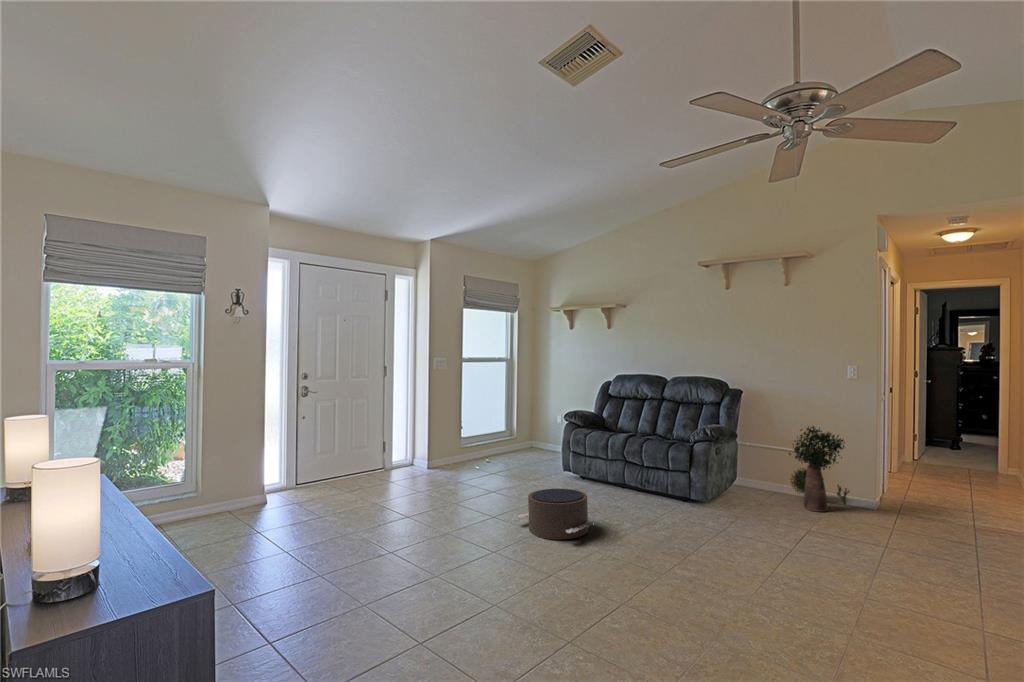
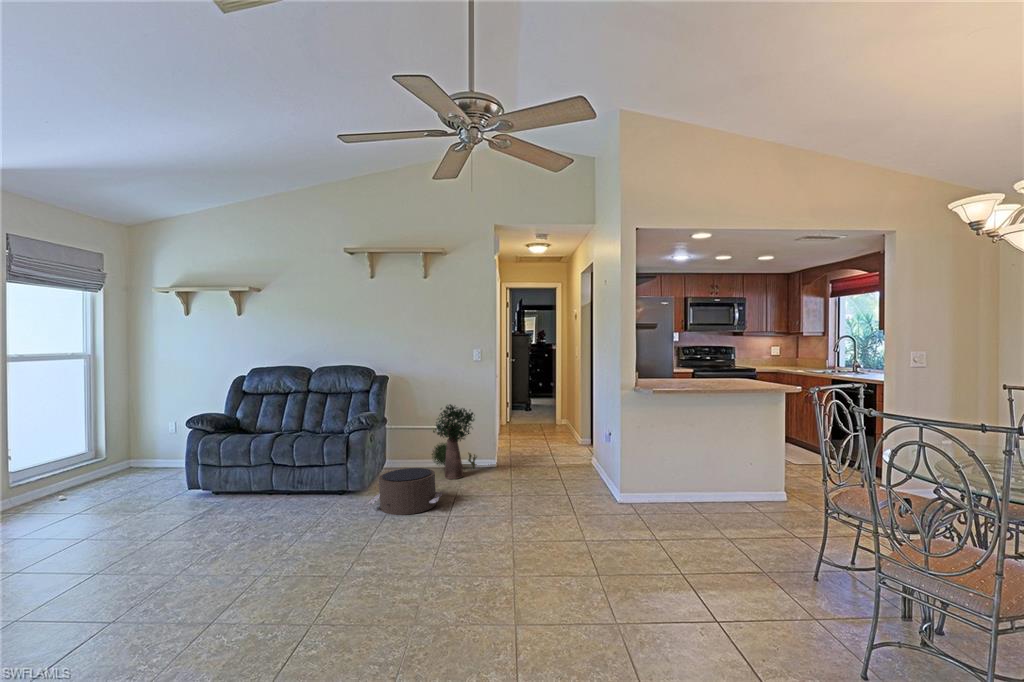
pouf: present [517,489,592,540] -> present [368,468,443,515]

